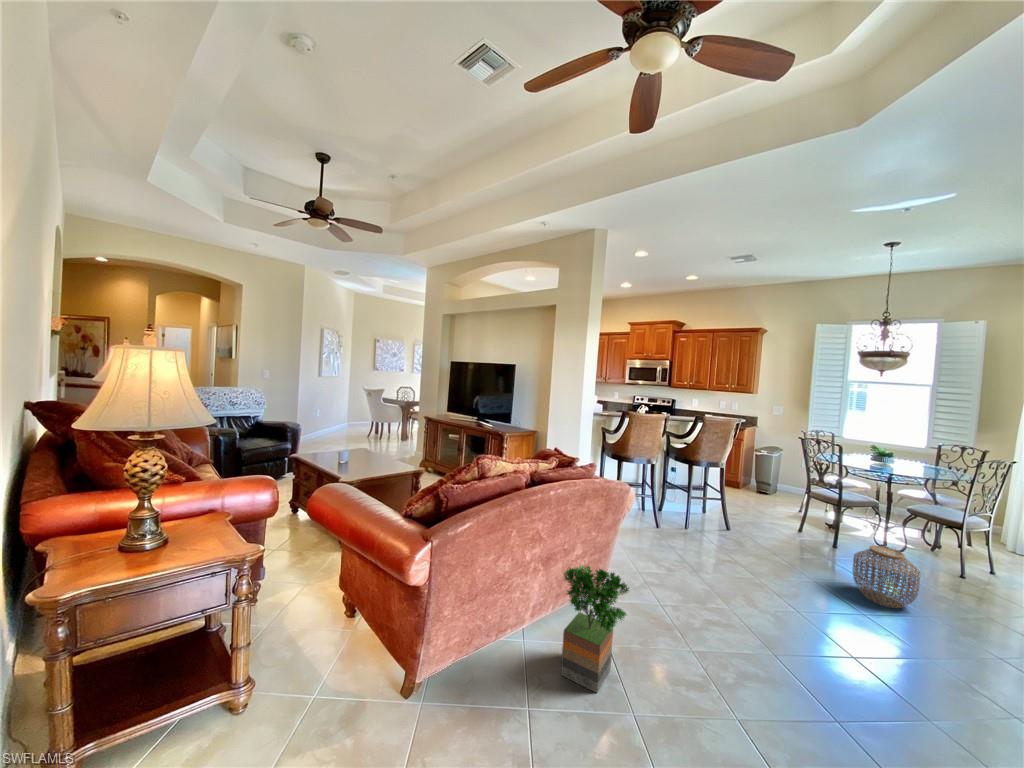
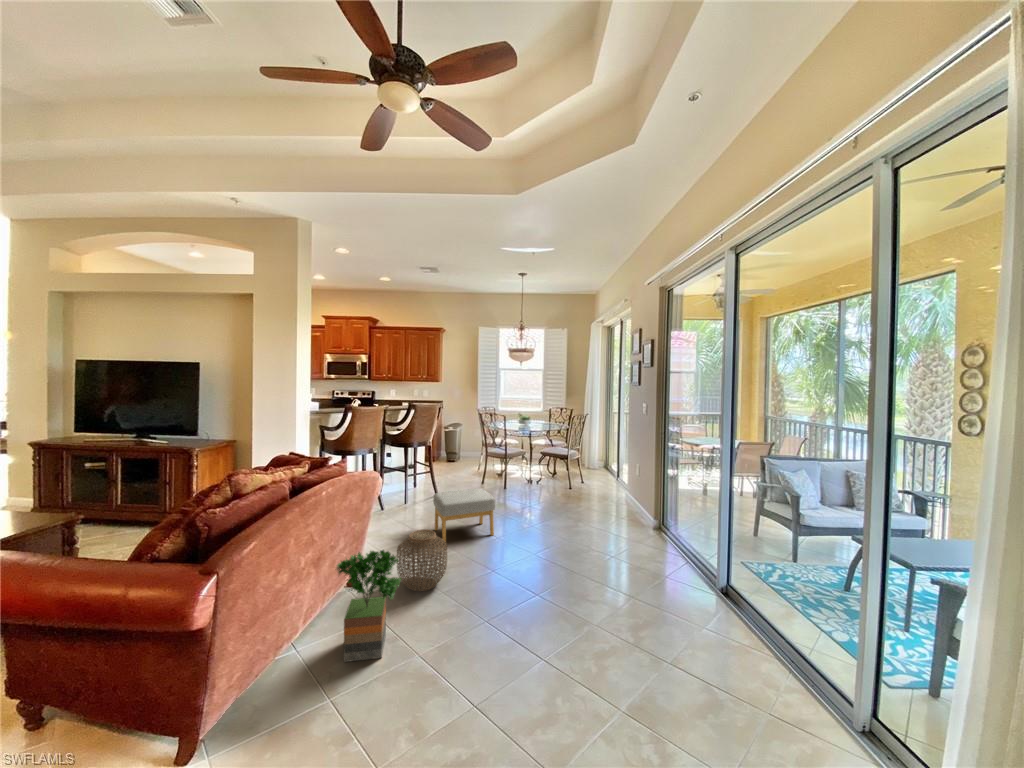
footstool: none [710,526,800,606] -> present [433,488,495,542]
woven basket: present [853,545,920,608] -> present [397,530,447,591]

